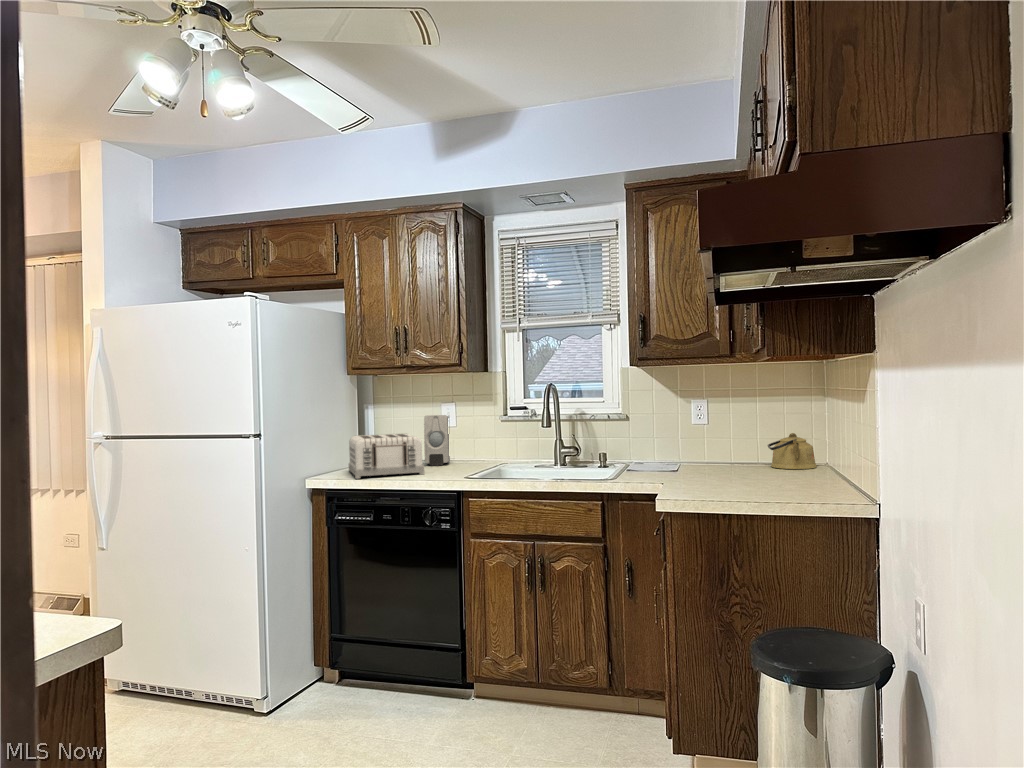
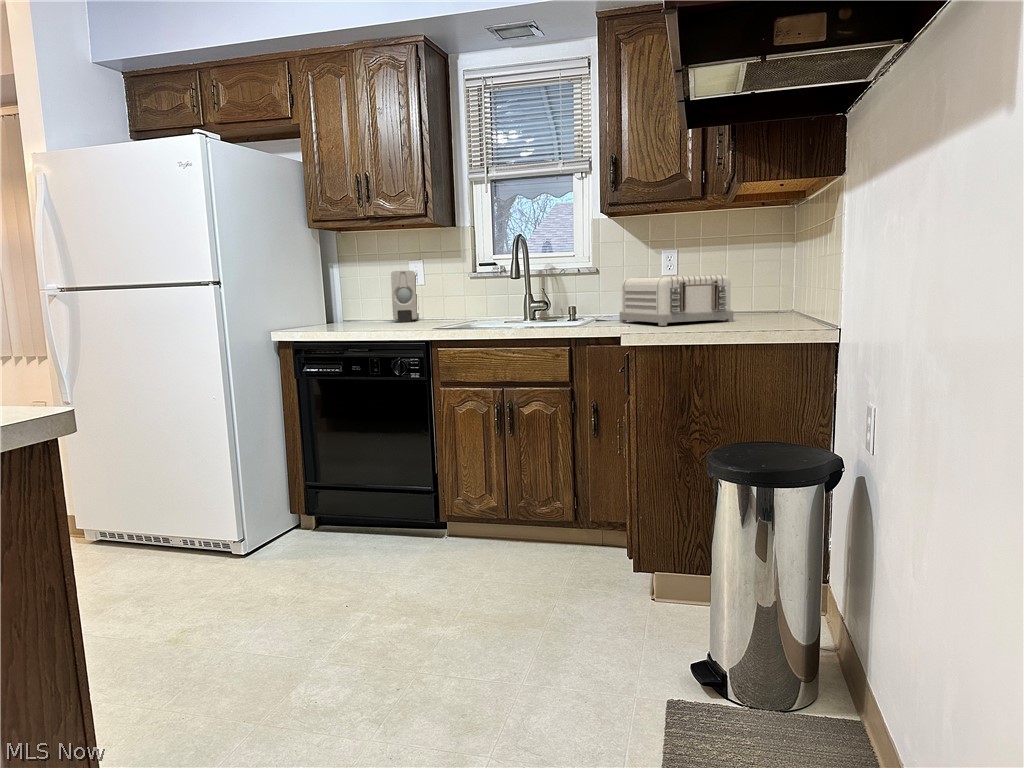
toaster: present [349,433,424,479] -> present [620,275,733,326]
kettle: present [768,433,817,469] -> none [735,279,782,314]

